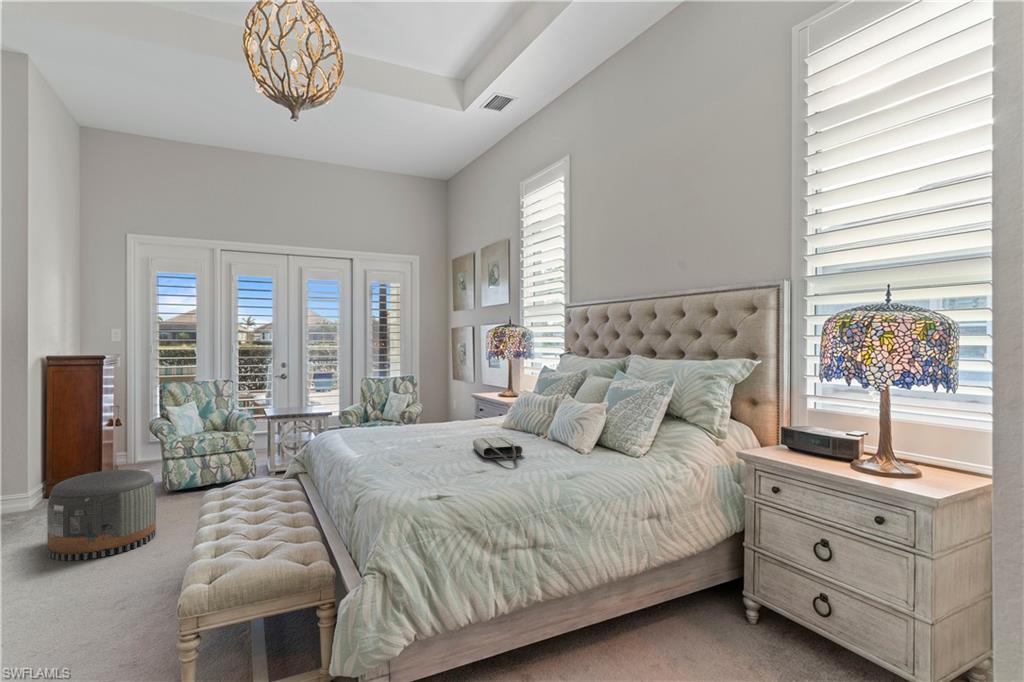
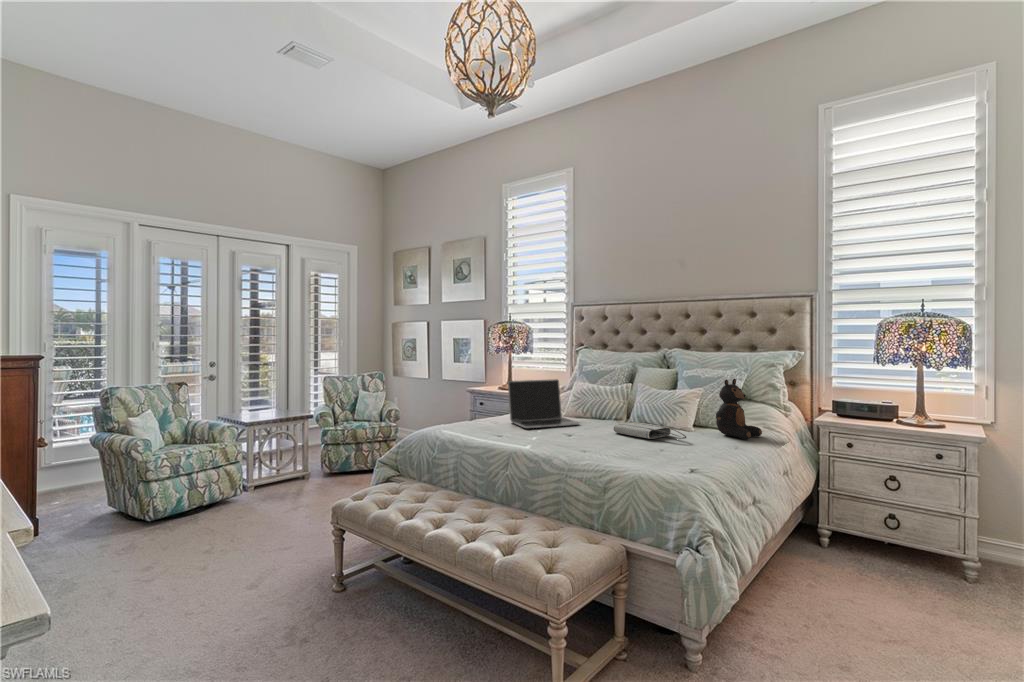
laptop: none [404,386,472,436] -> present [508,379,579,428]
teddy bear: none [565,391,623,468] -> present [716,379,762,439]
pouf: present [47,470,156,561] -> none [99,492,222,607]

